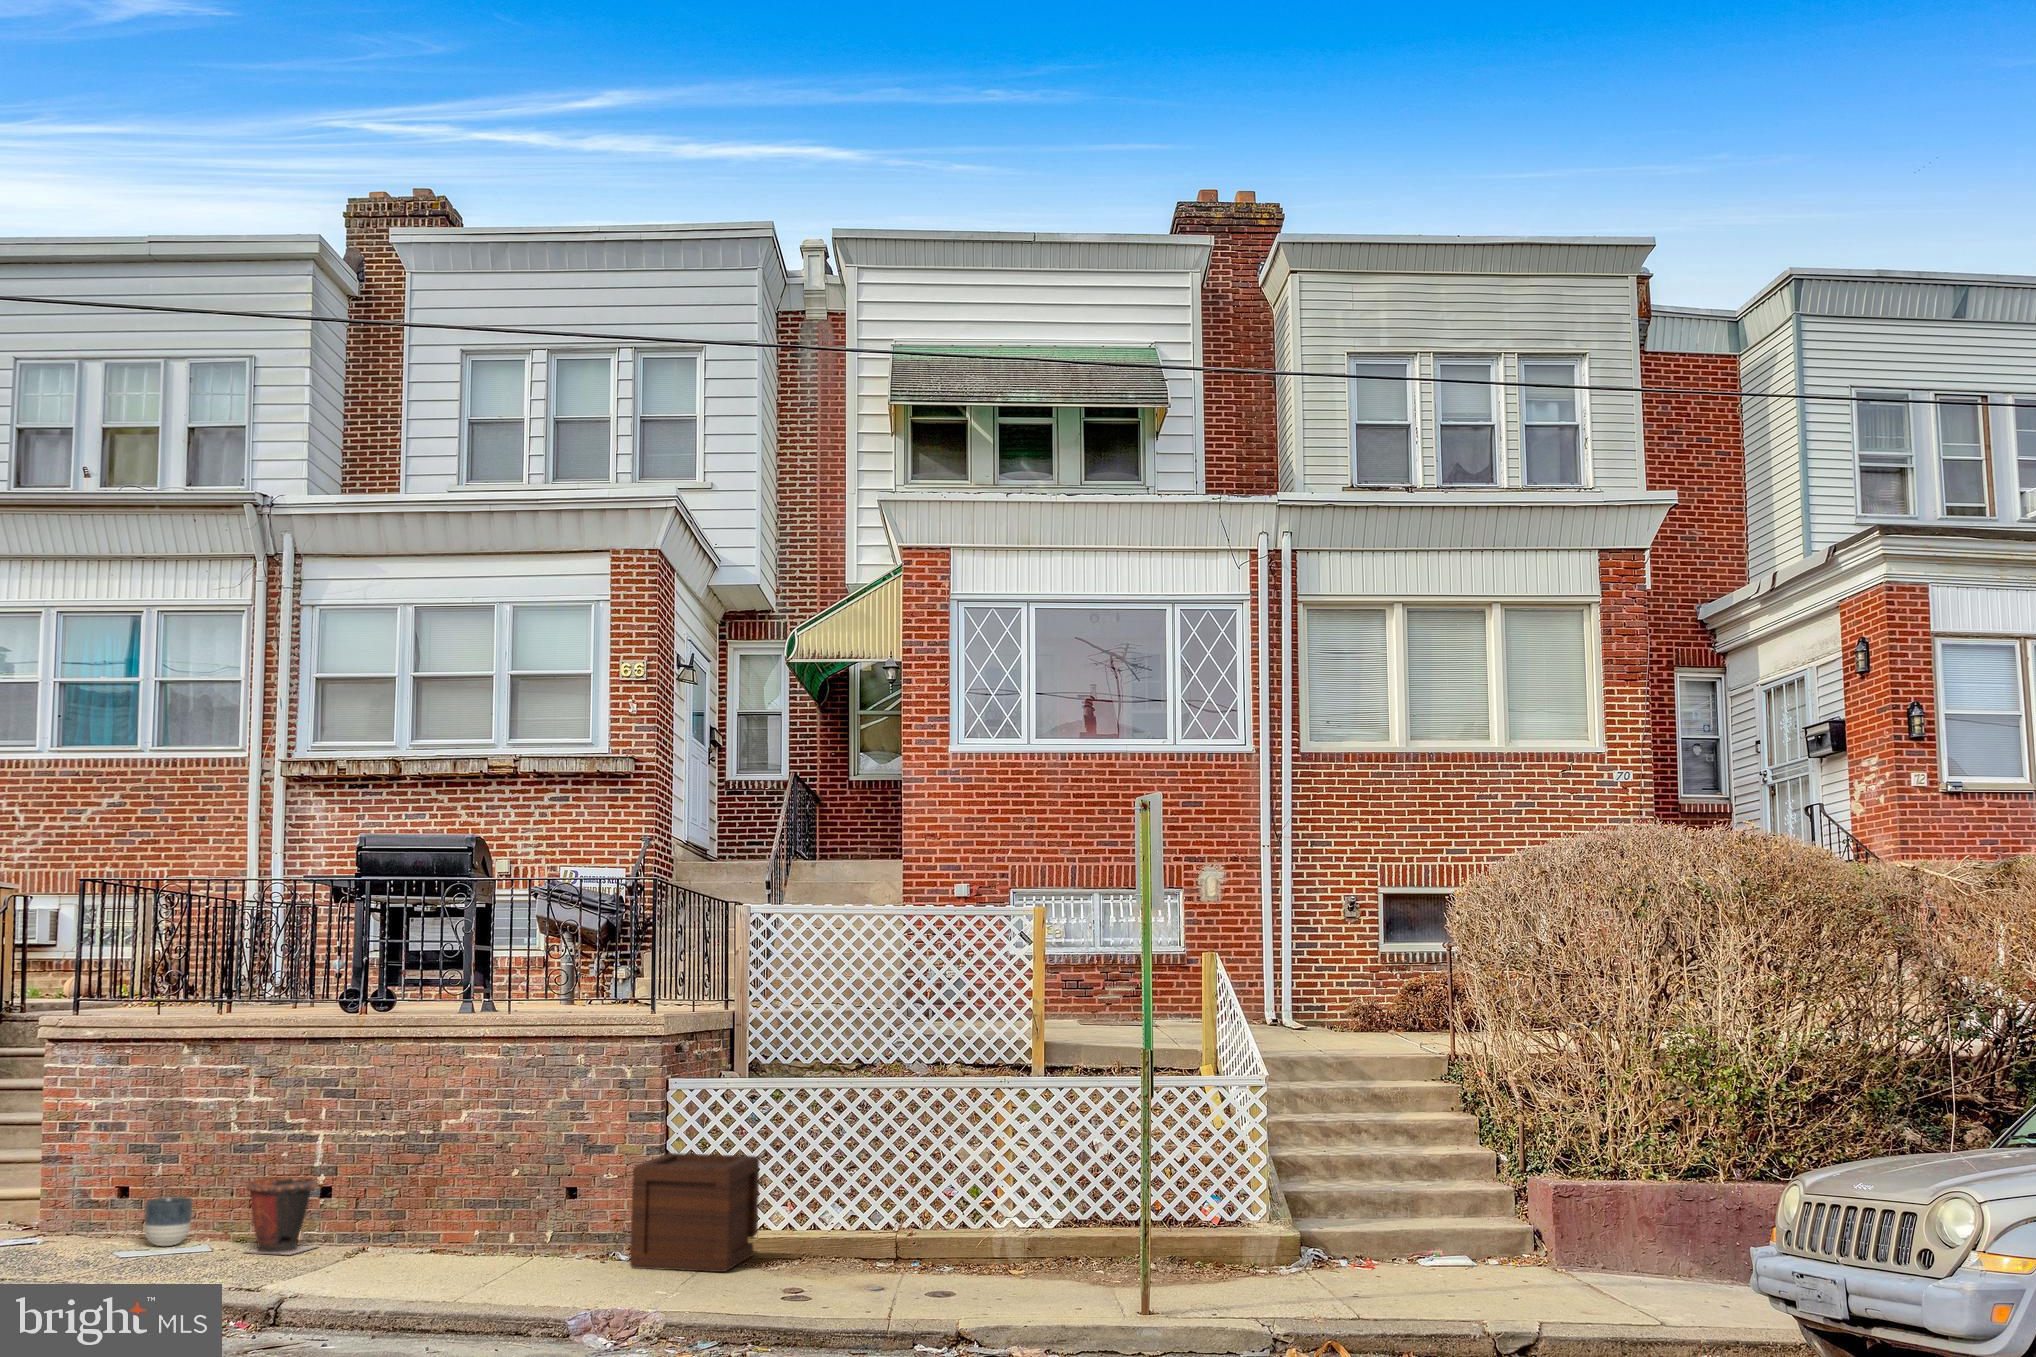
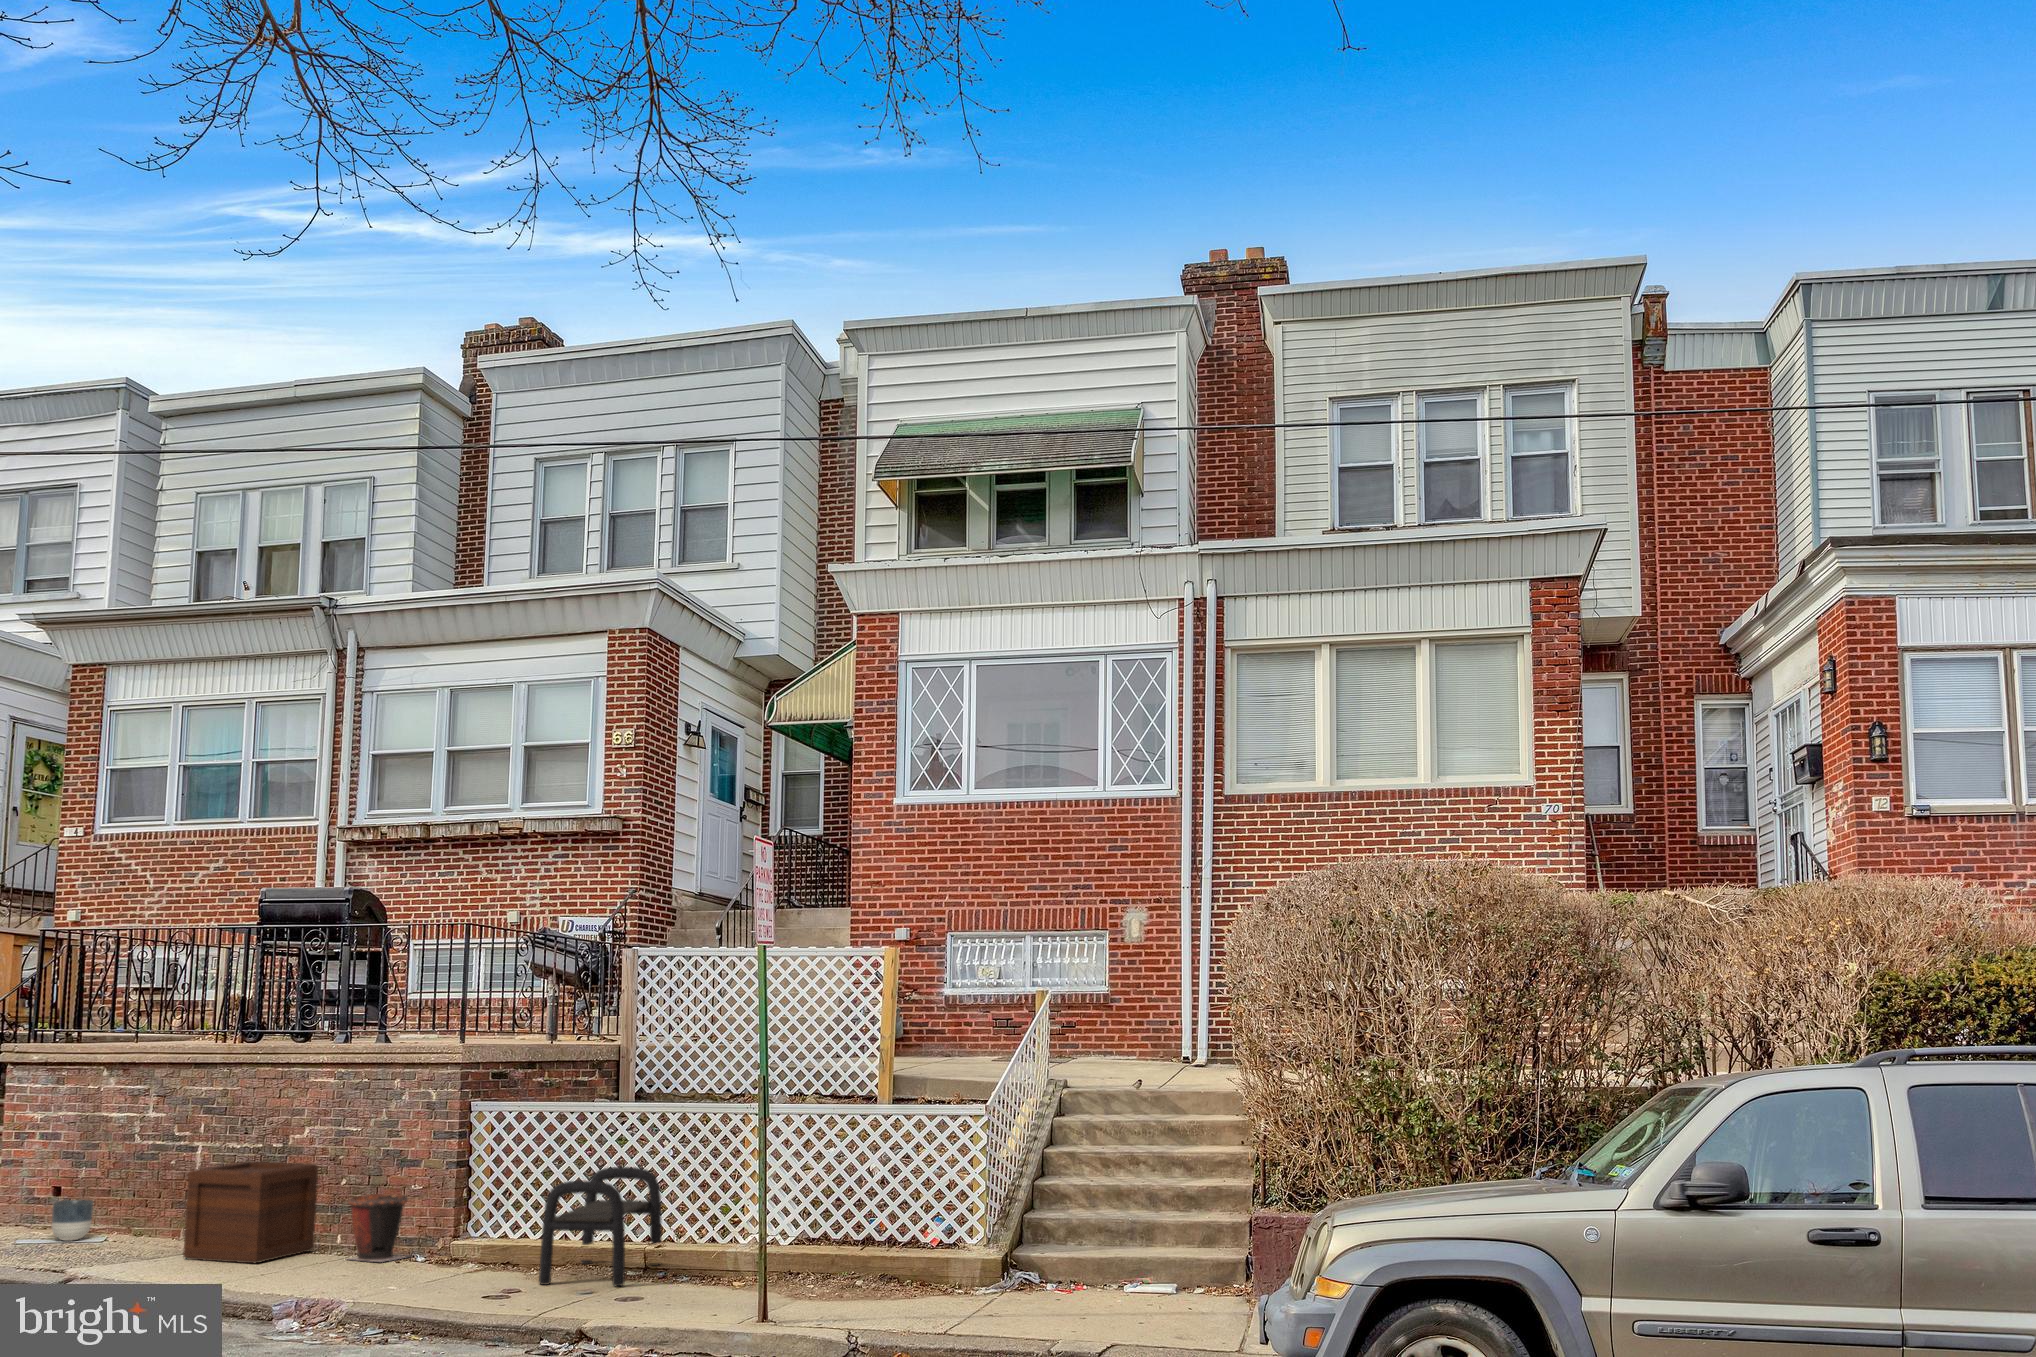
bench: none [812,1149,912,1283] -> present [539,1167,662,1286]
wooden crate: present [630,1153,760,1272] -> present [183,1161,318,1263]
waste bin: present [247,1177,316,1255] -> present [348,1194,408,1262]

